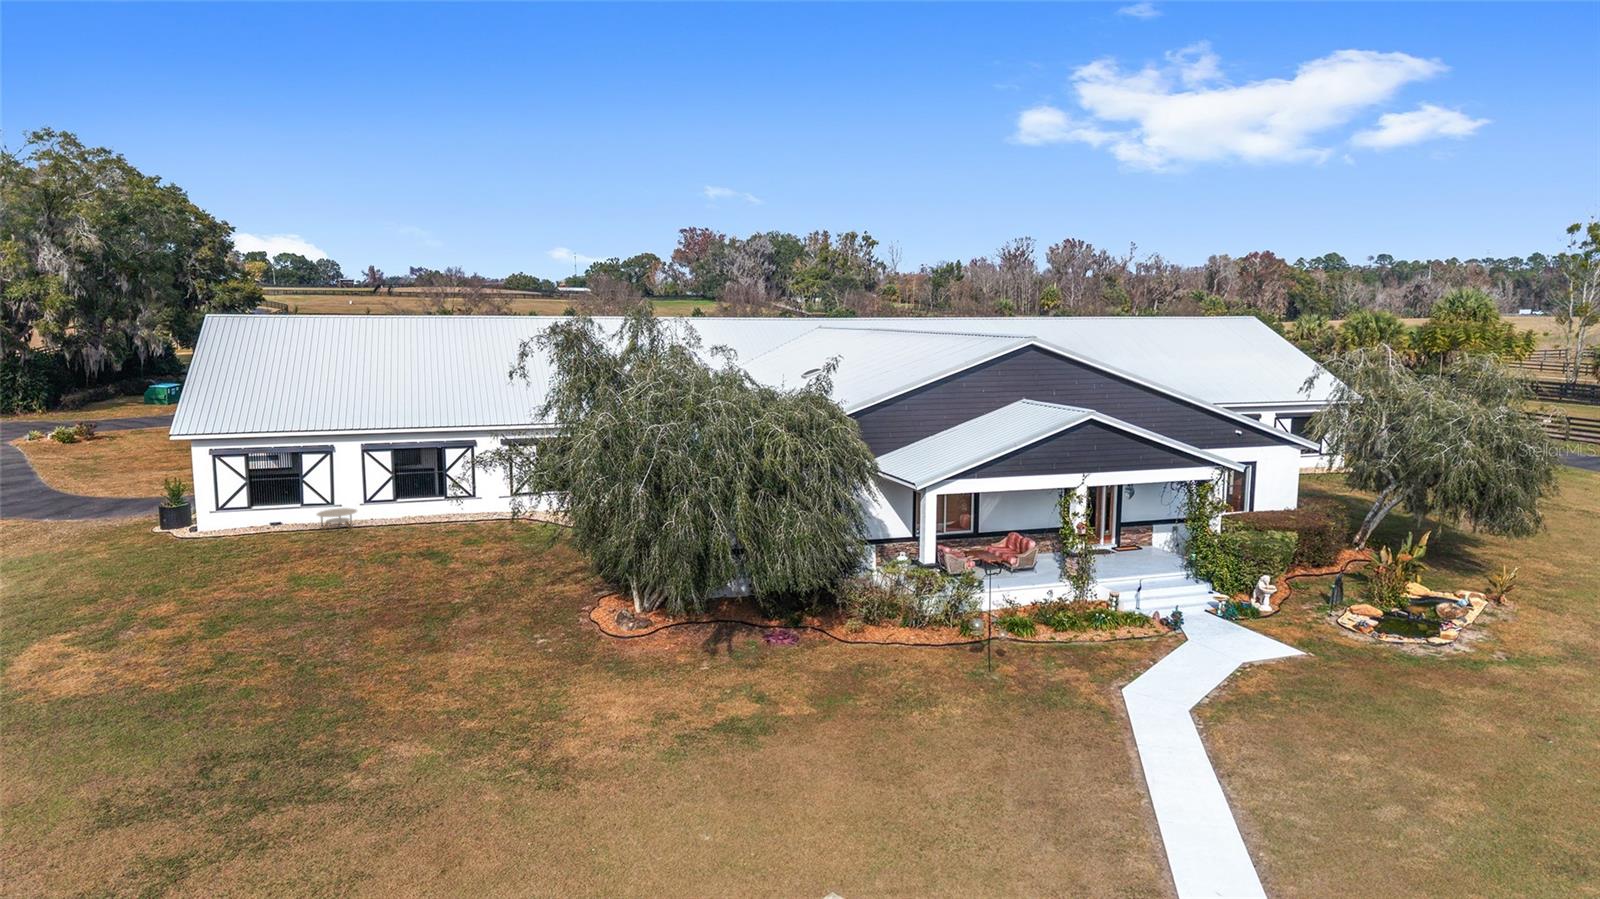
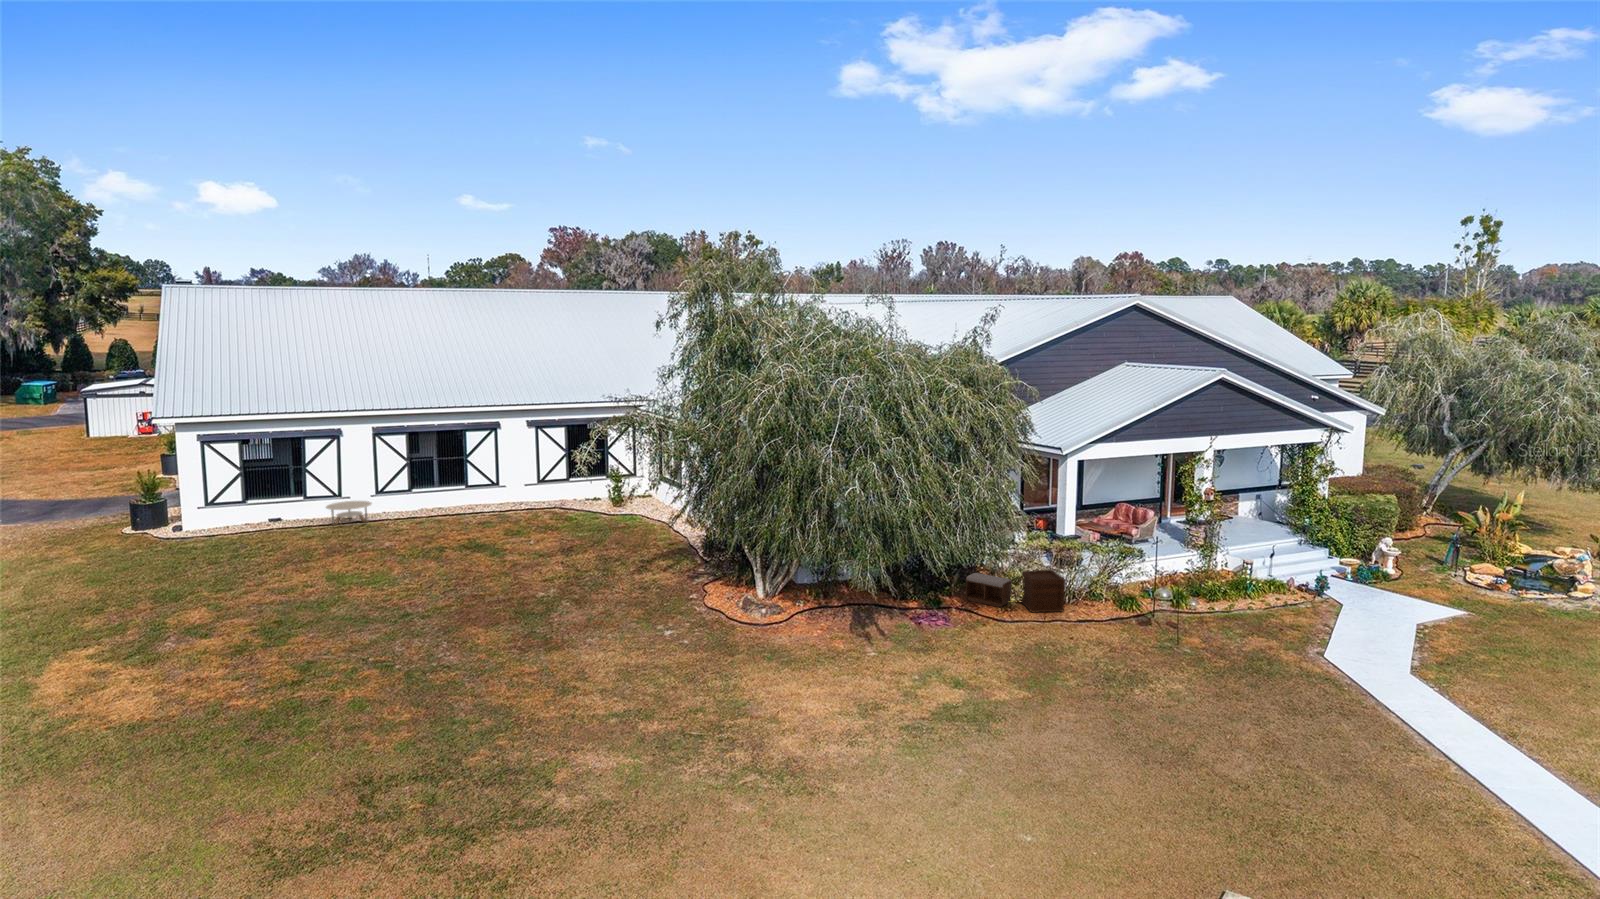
wooden crate: none [873,596,907,637] -> present [1022,570,1066,612]
bench: none [823,597,864,630] -> present [965,573,1012,607]

